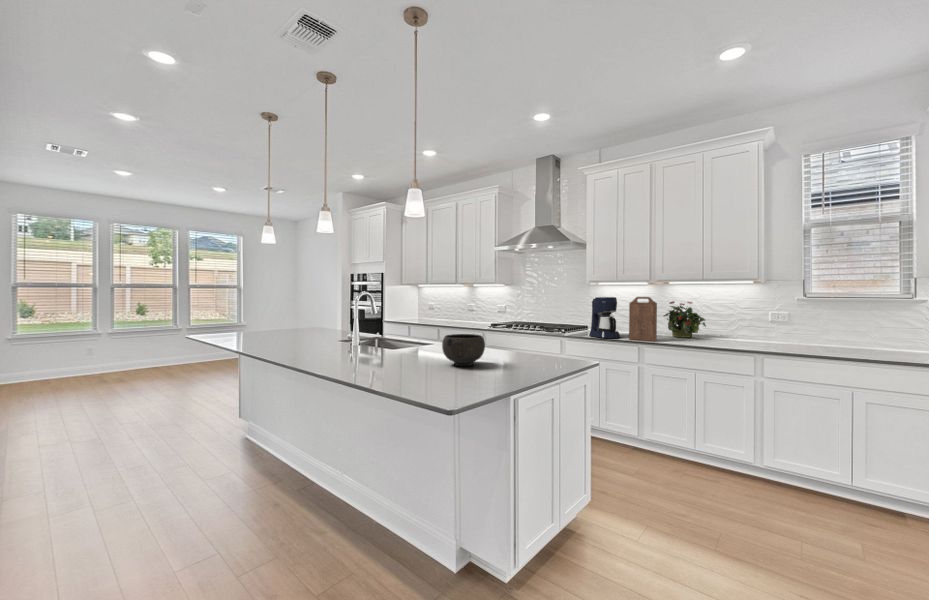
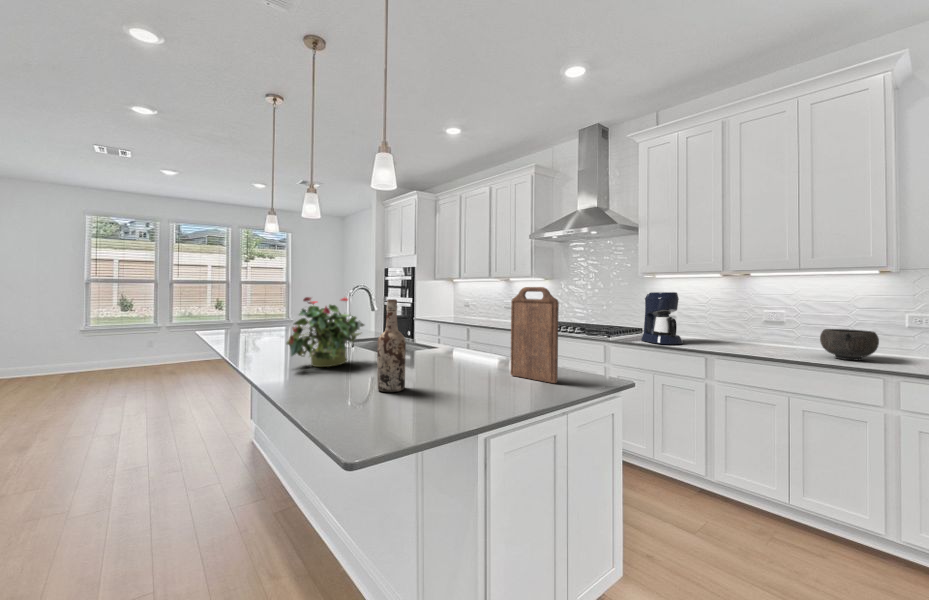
cutting board: present [629,297,657,341] -> present [510,287,559,383]
potted plant: present [664,301,706,338] -> present [287,297,364,367]
wine bottle: none [419,308,440,376] -> present [377,299,406,392]
bowl: present [442,334,485,366] -> present [820,329,879,360]

